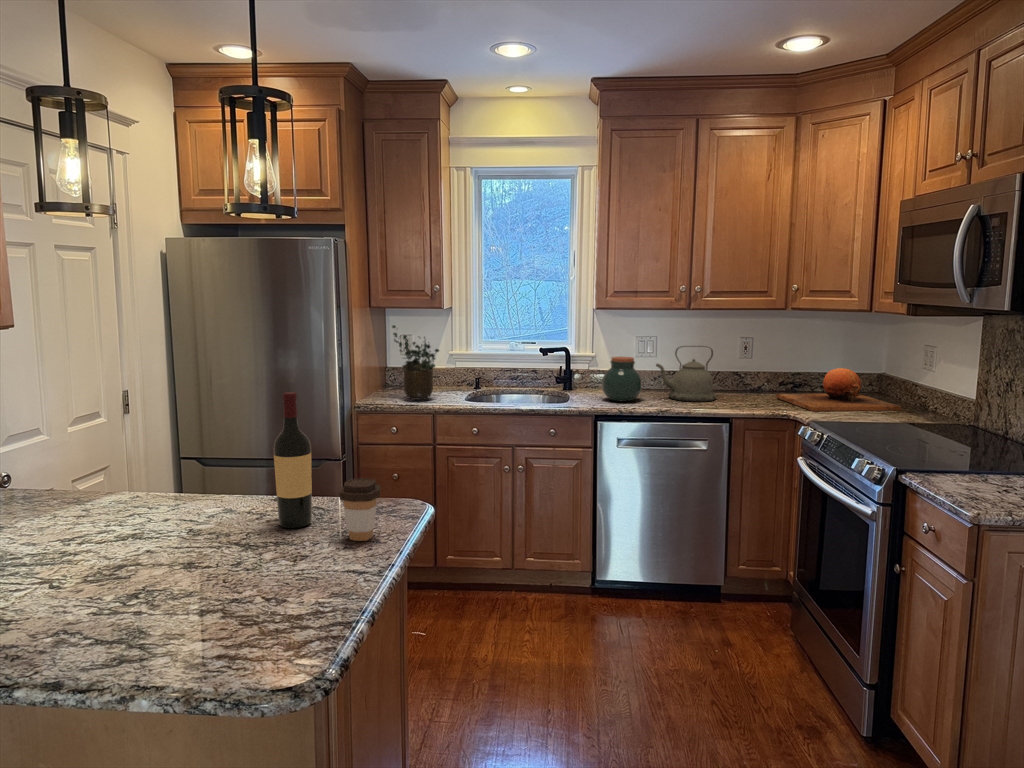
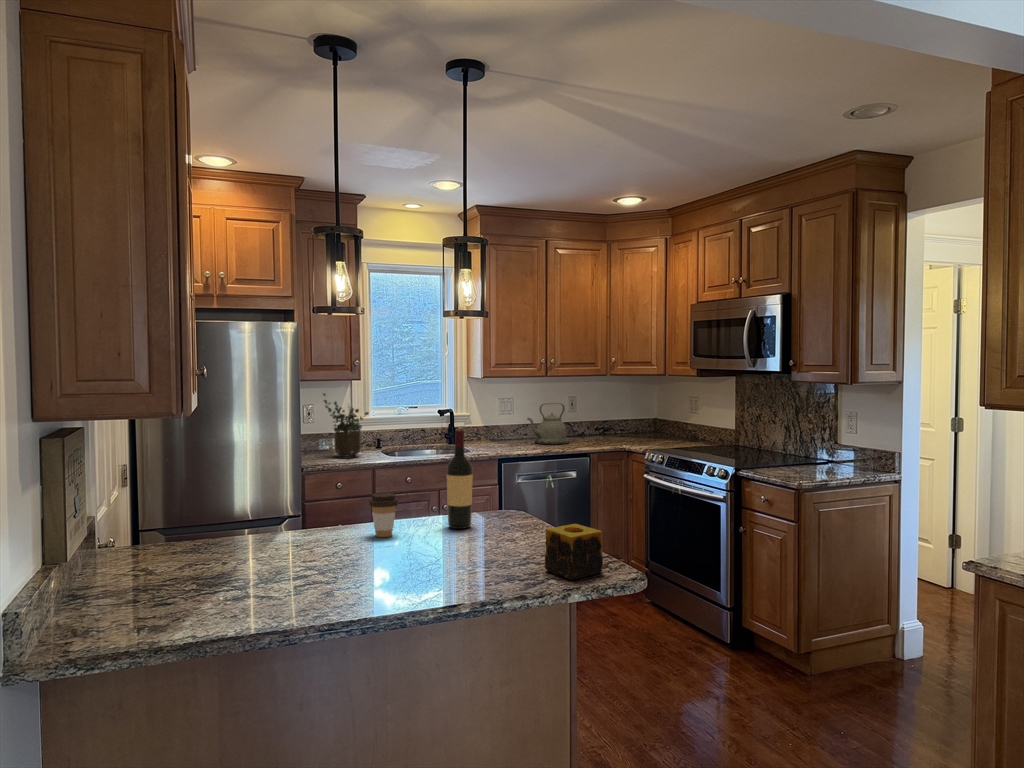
jar: present [602,357,642,401] -> none [492,413,522,447]
chopping board: present [776,368,901,411] -> none [604,415,687,444]
coffee cup: present [339,478,381,541] -> present [369,492,398,537]
candle: none [171,569,262,668] -> present [545,524,603,580]

